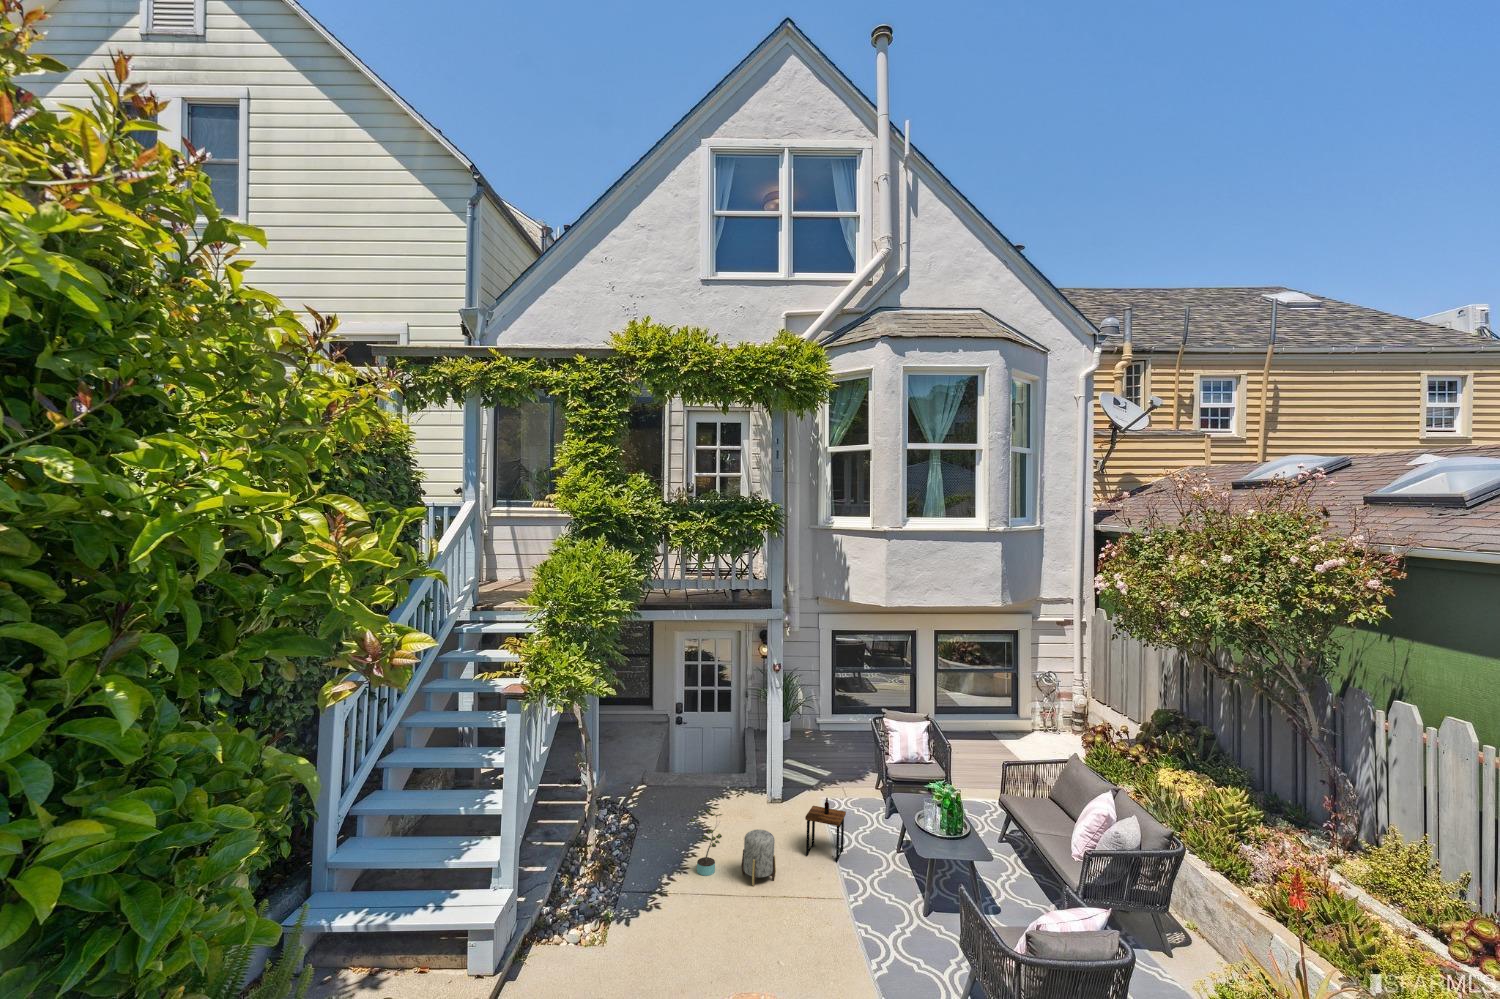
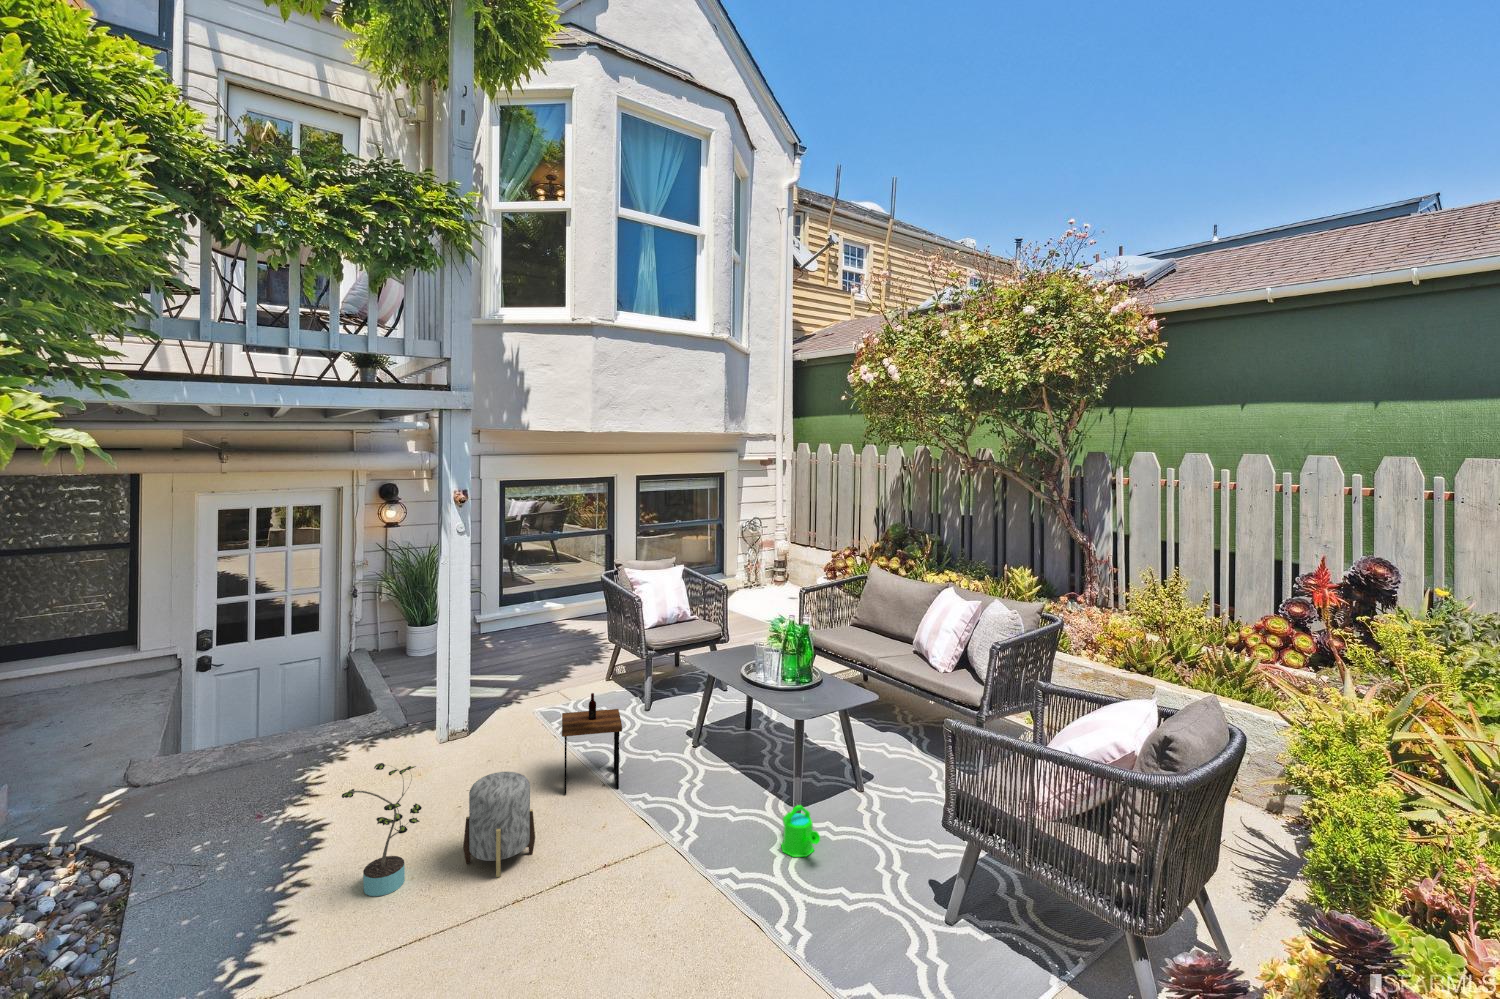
watering can: none [905,902,927,937] -> present [781,805,820,857]

